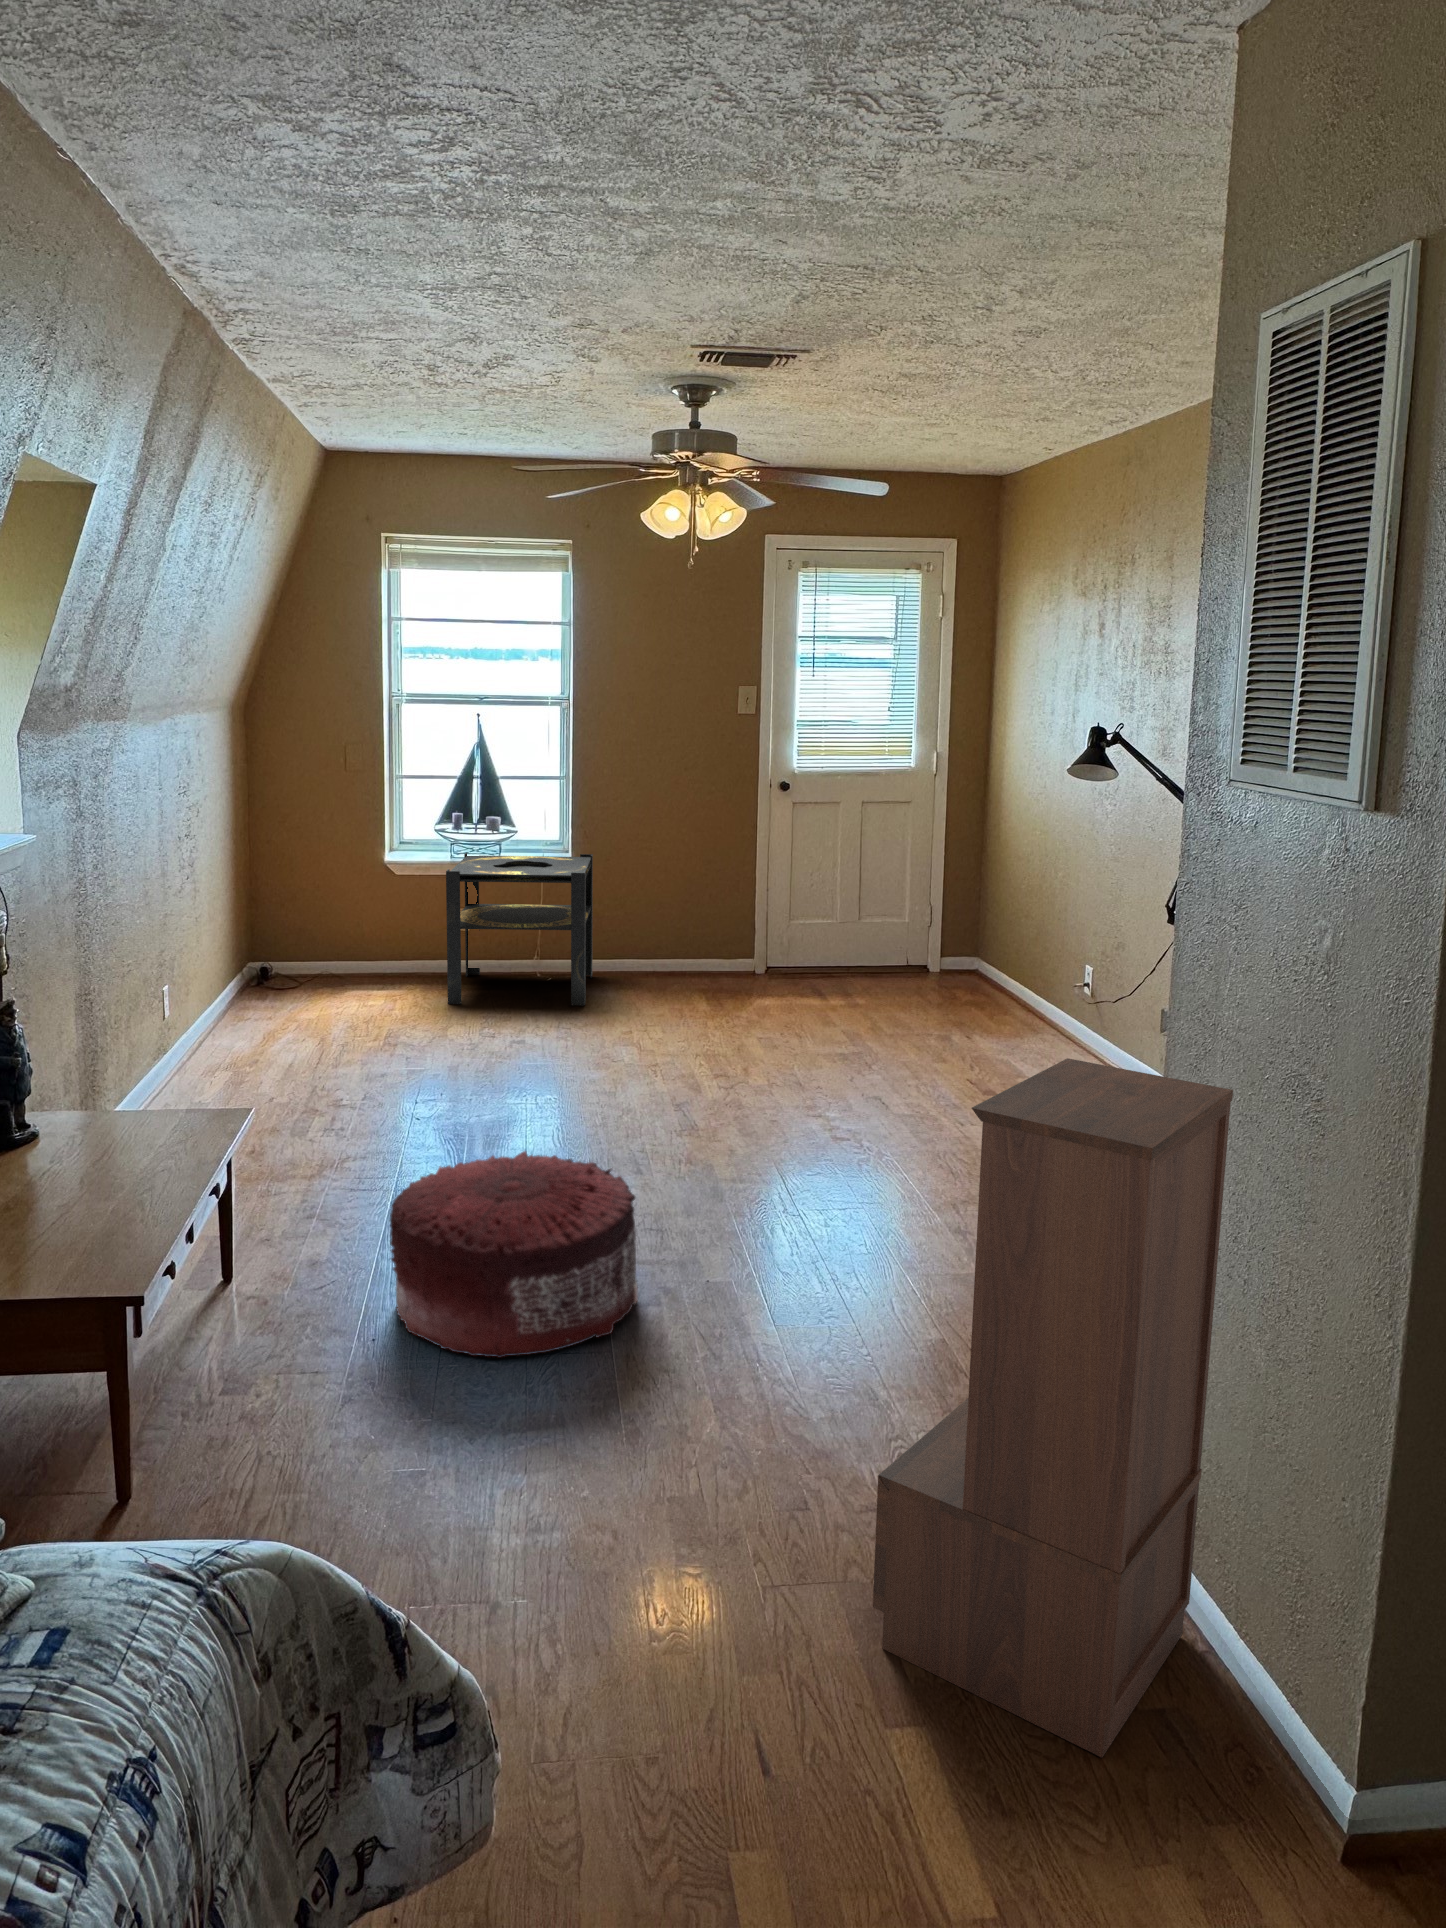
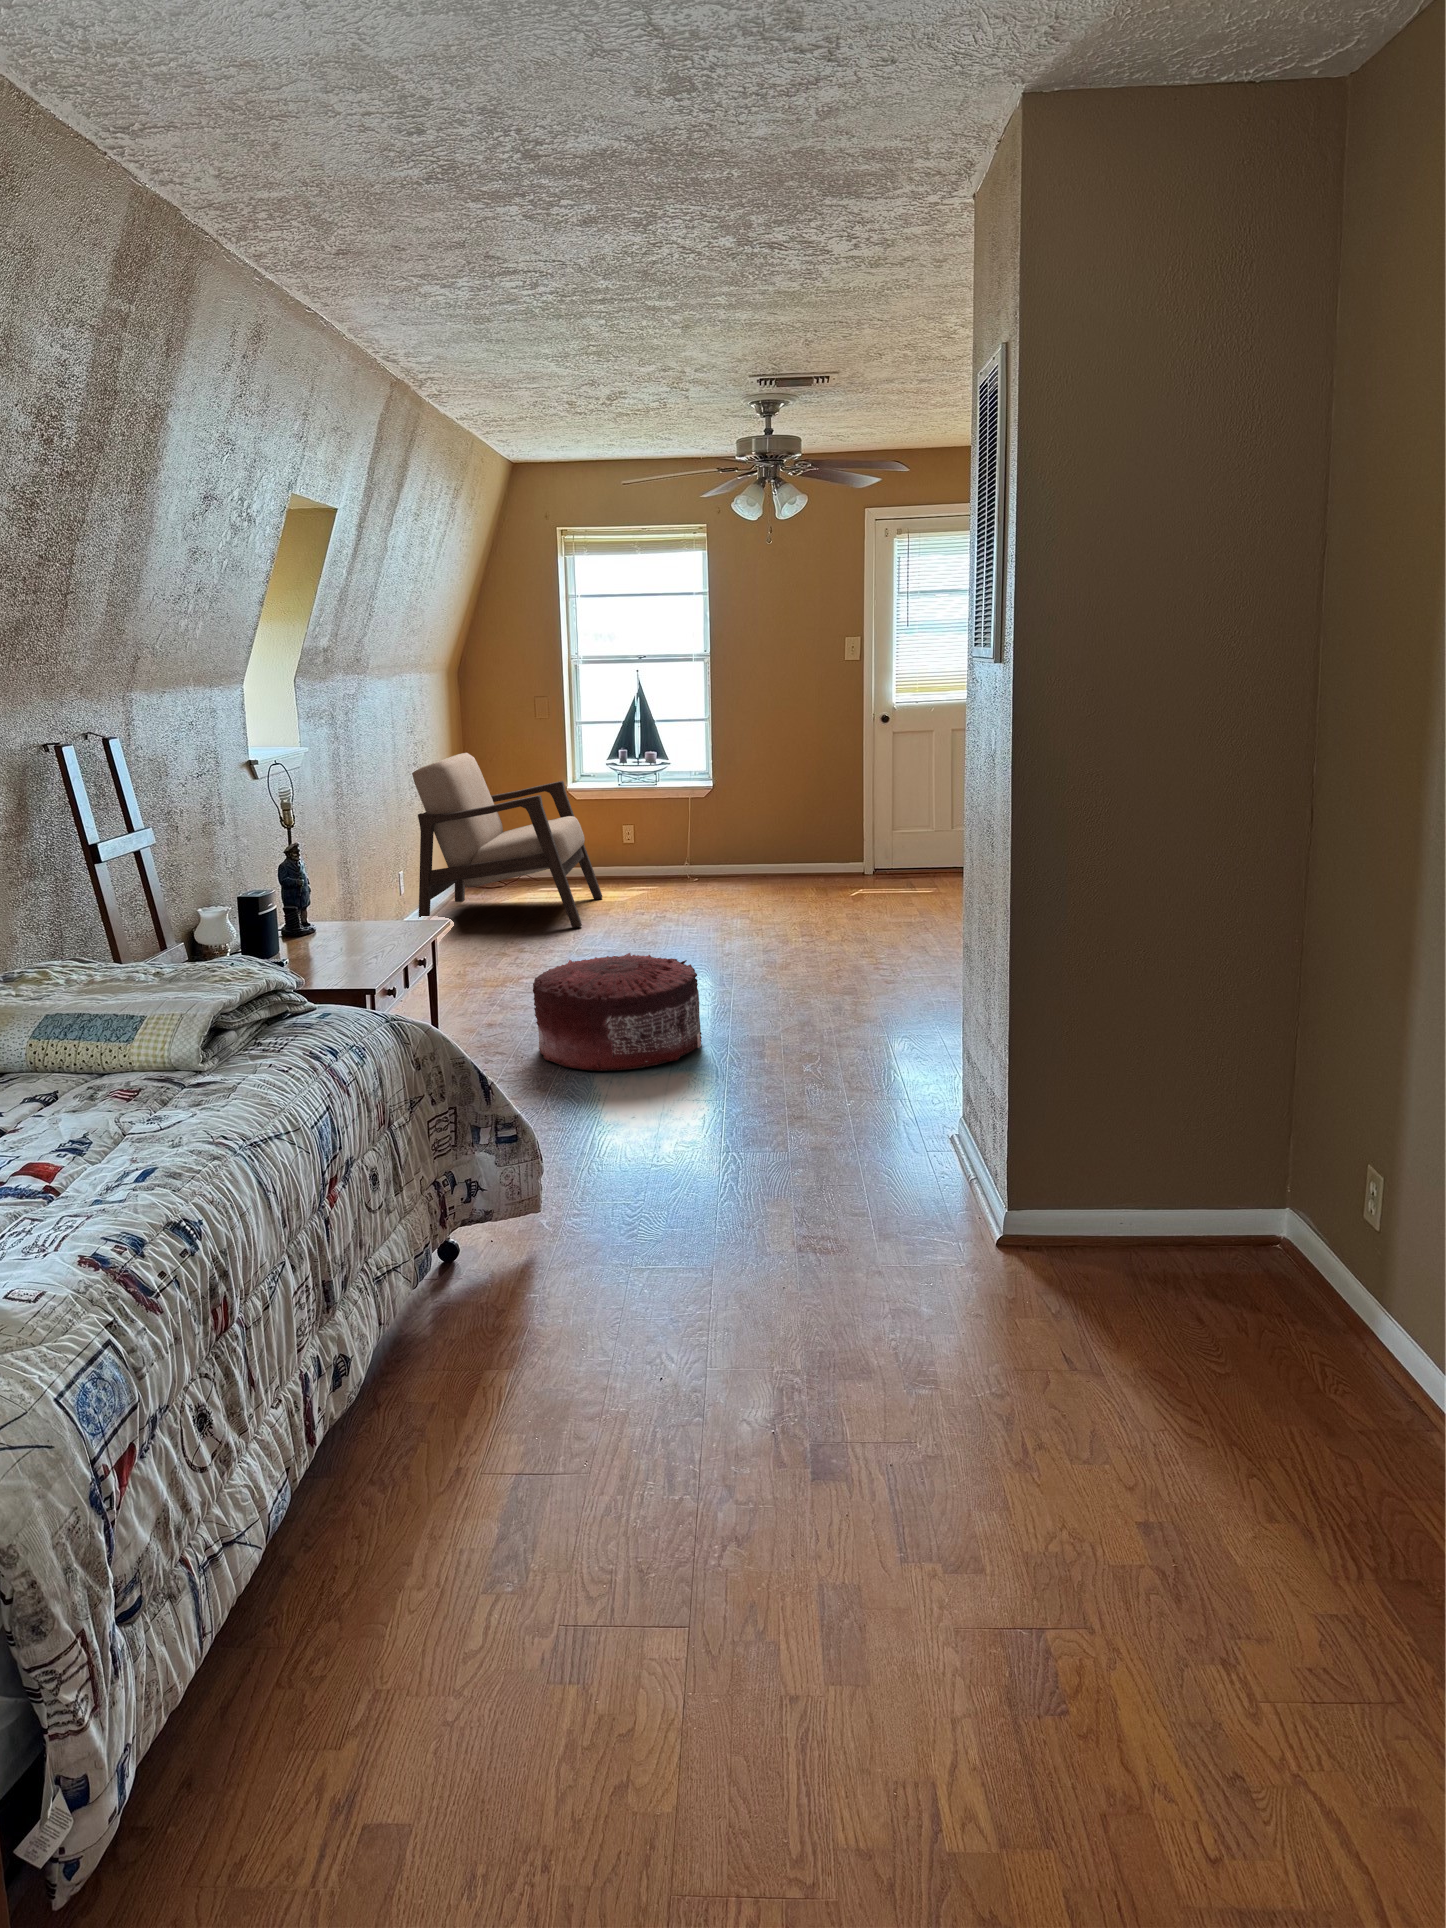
armchair: none [187,817,433,1059] -> present [412,753,602,927]
side table: present [446,853,593,1005] -> none [610,779,735,898]
bookshelf: present [873,1058,1233,1757] -> none [786,827,989,1221]

